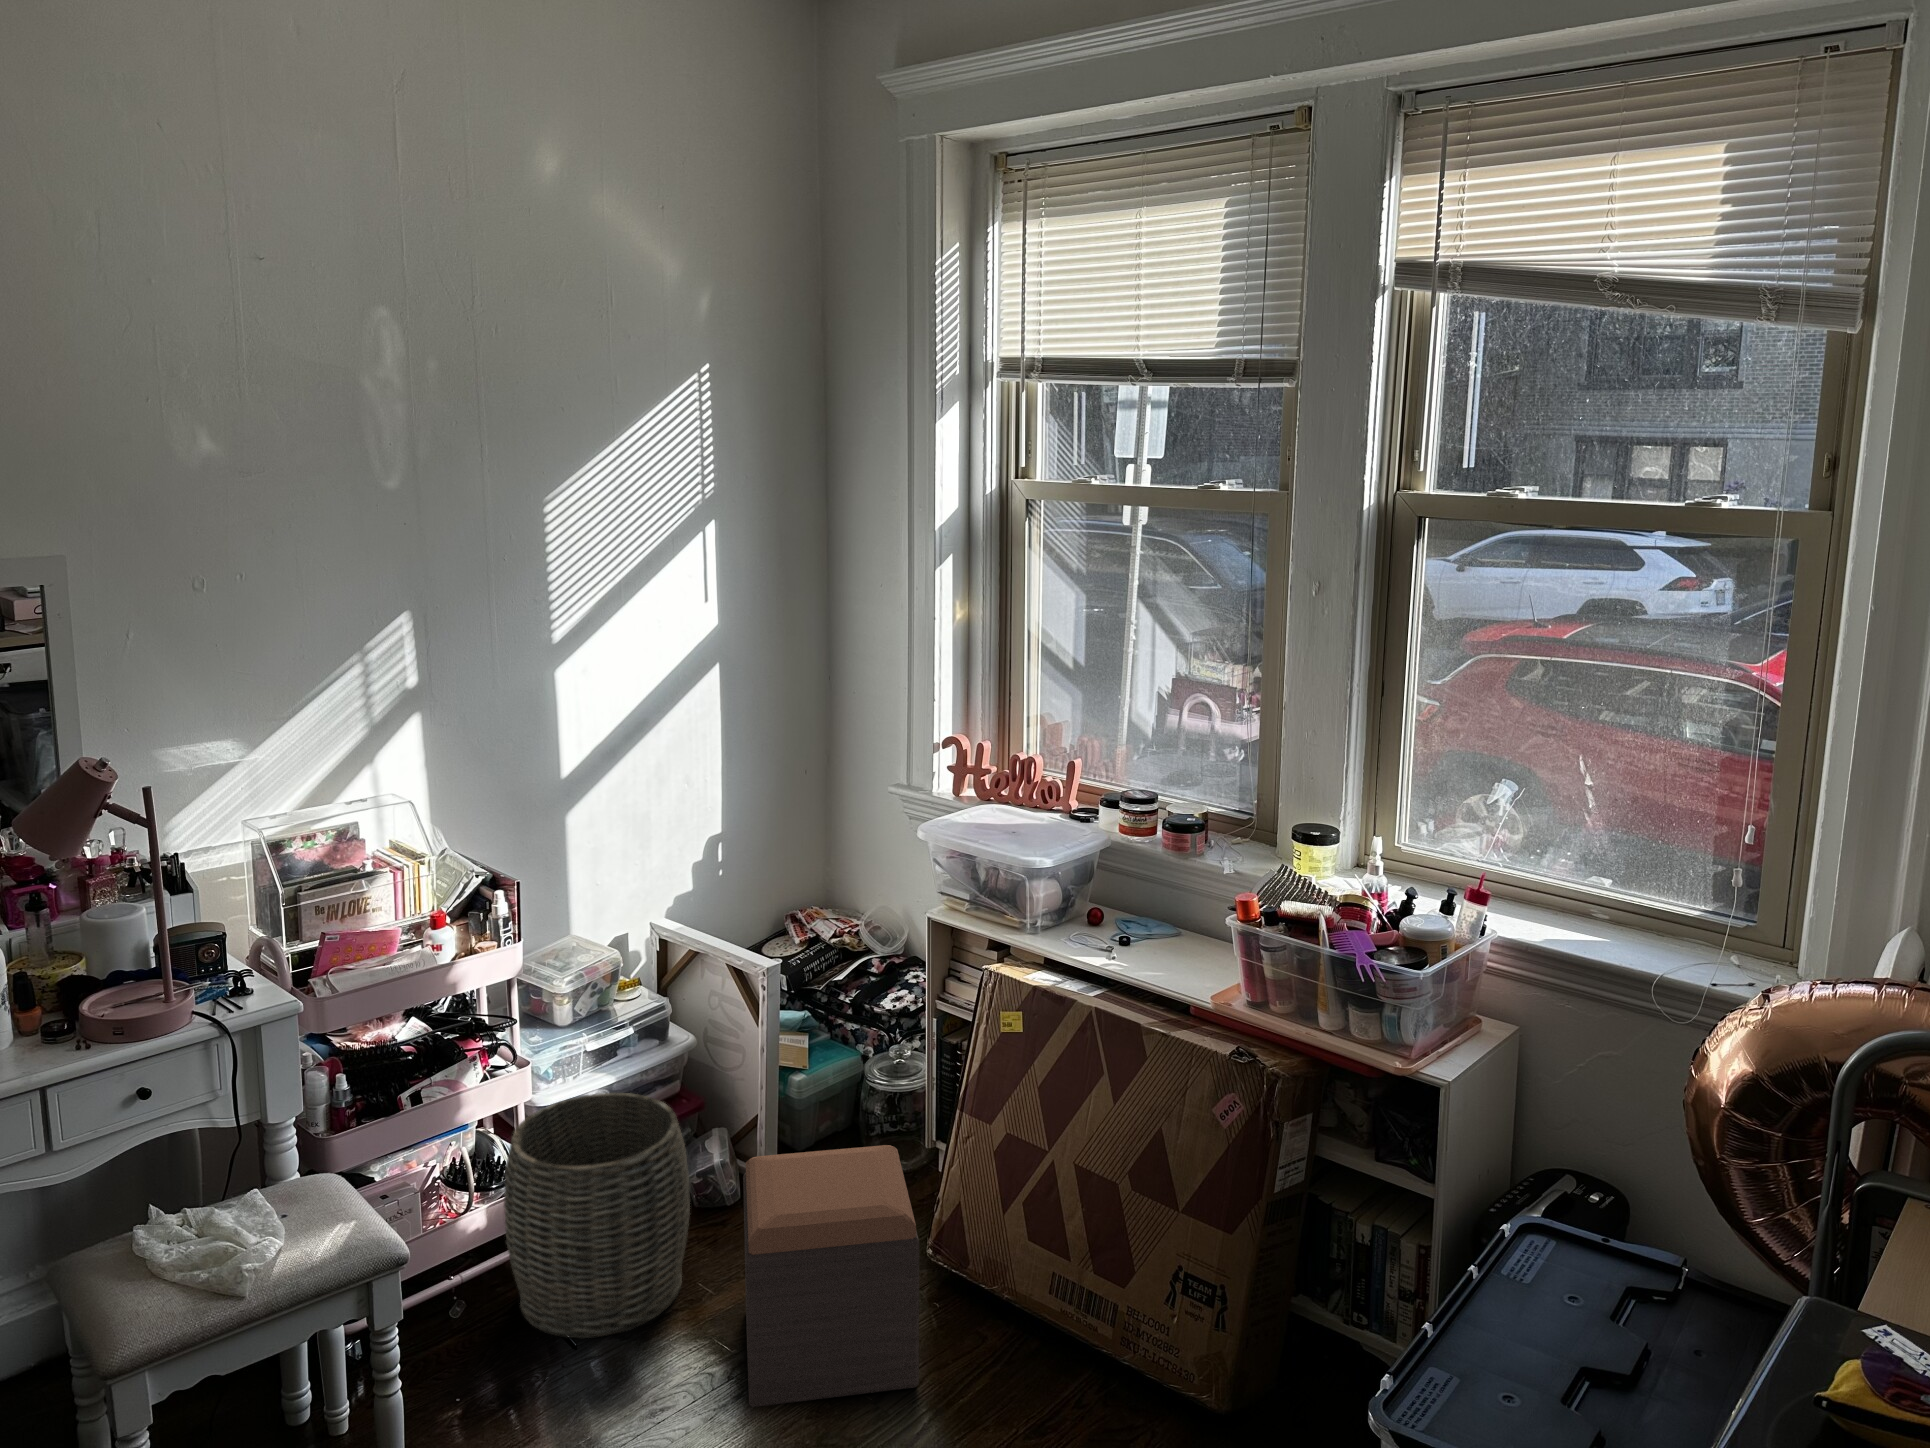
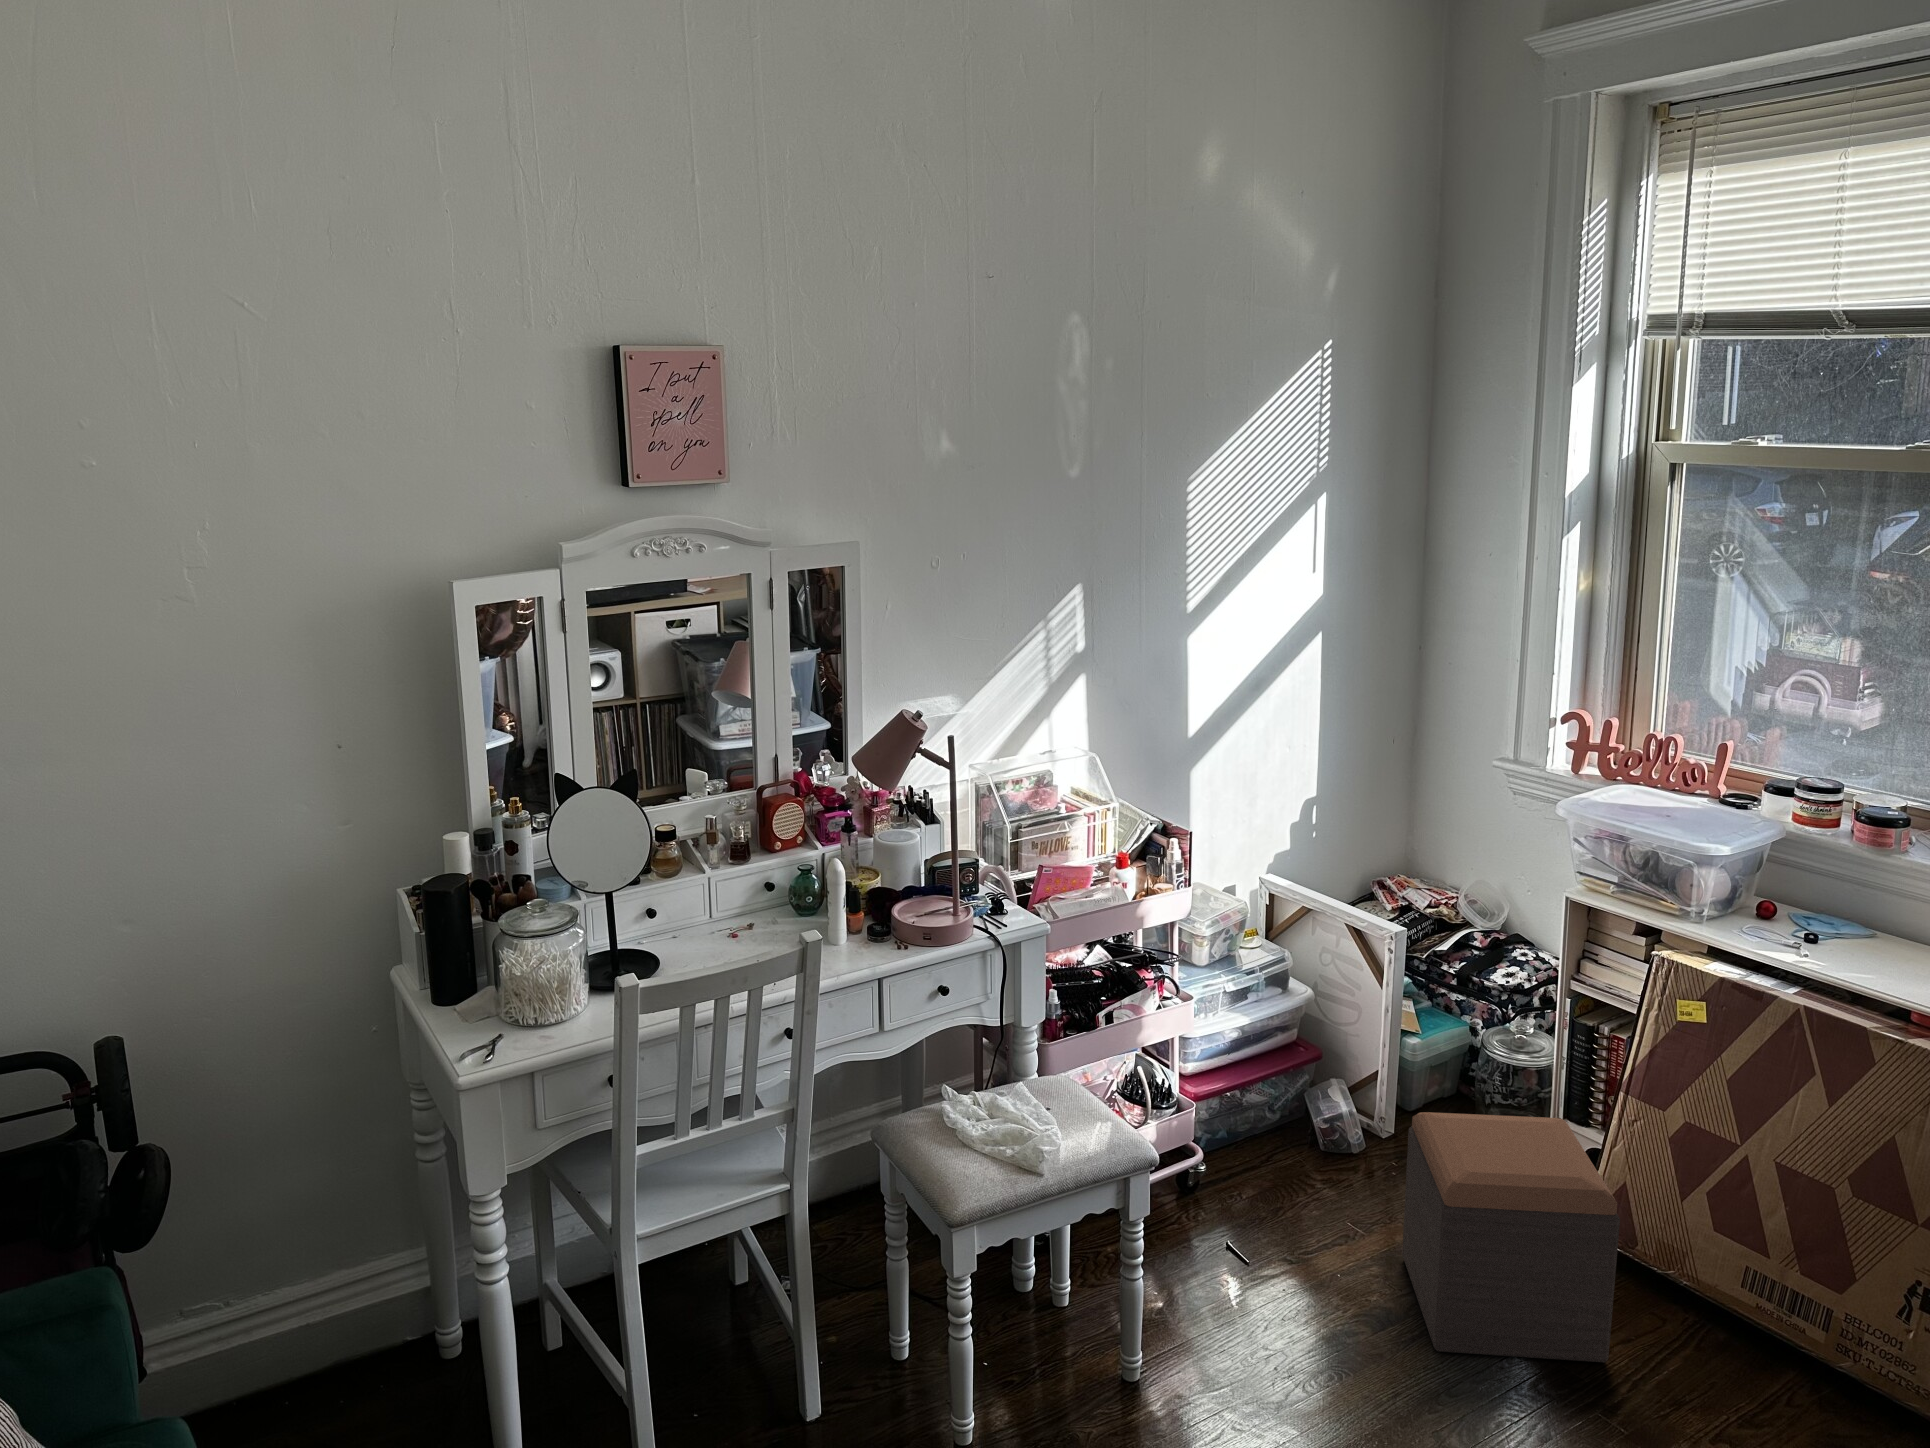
woven basket: present [504,1093,690,1338] -> none [1173,1034,1344,1260]

